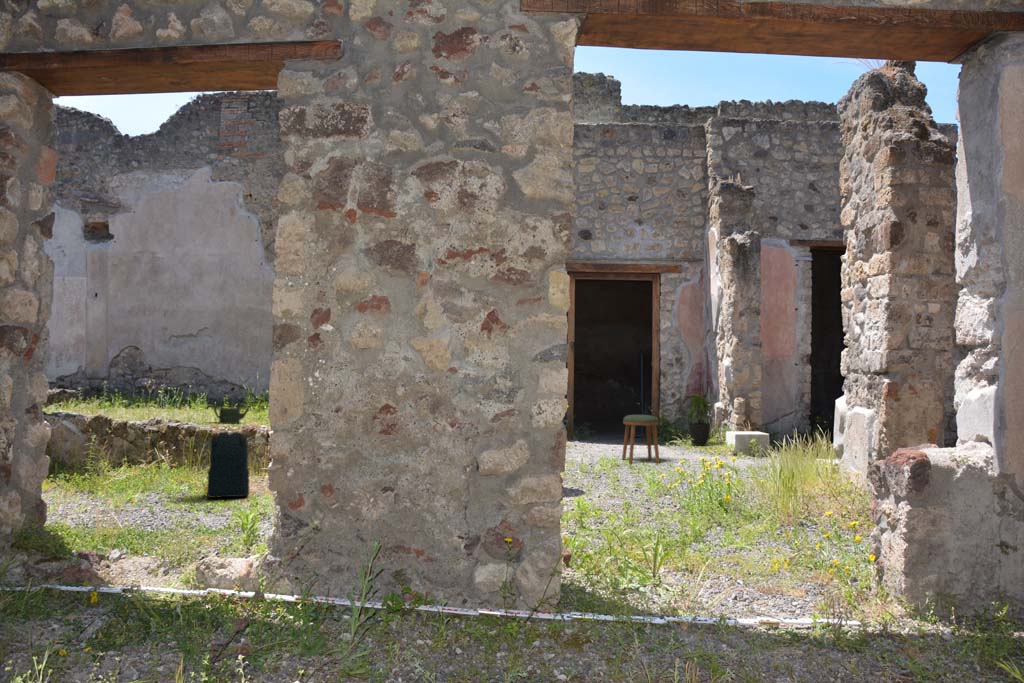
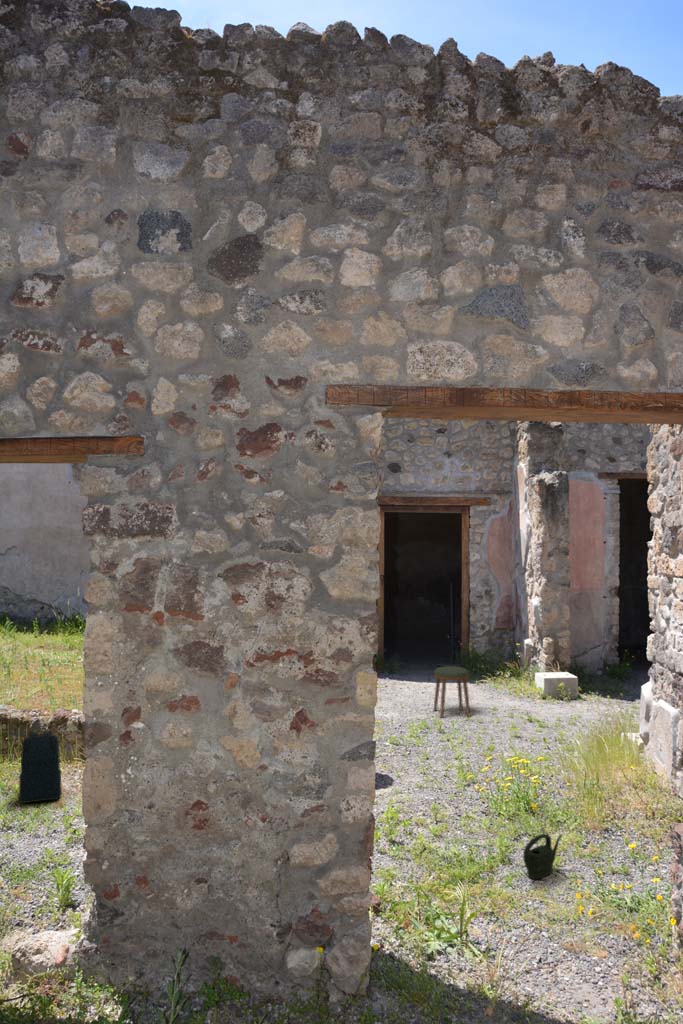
potted plant: present [687,395,712,446] -> none [494,630,528,683]
watering can: present [214,400,252,424] -> present [523,834,562,879]

